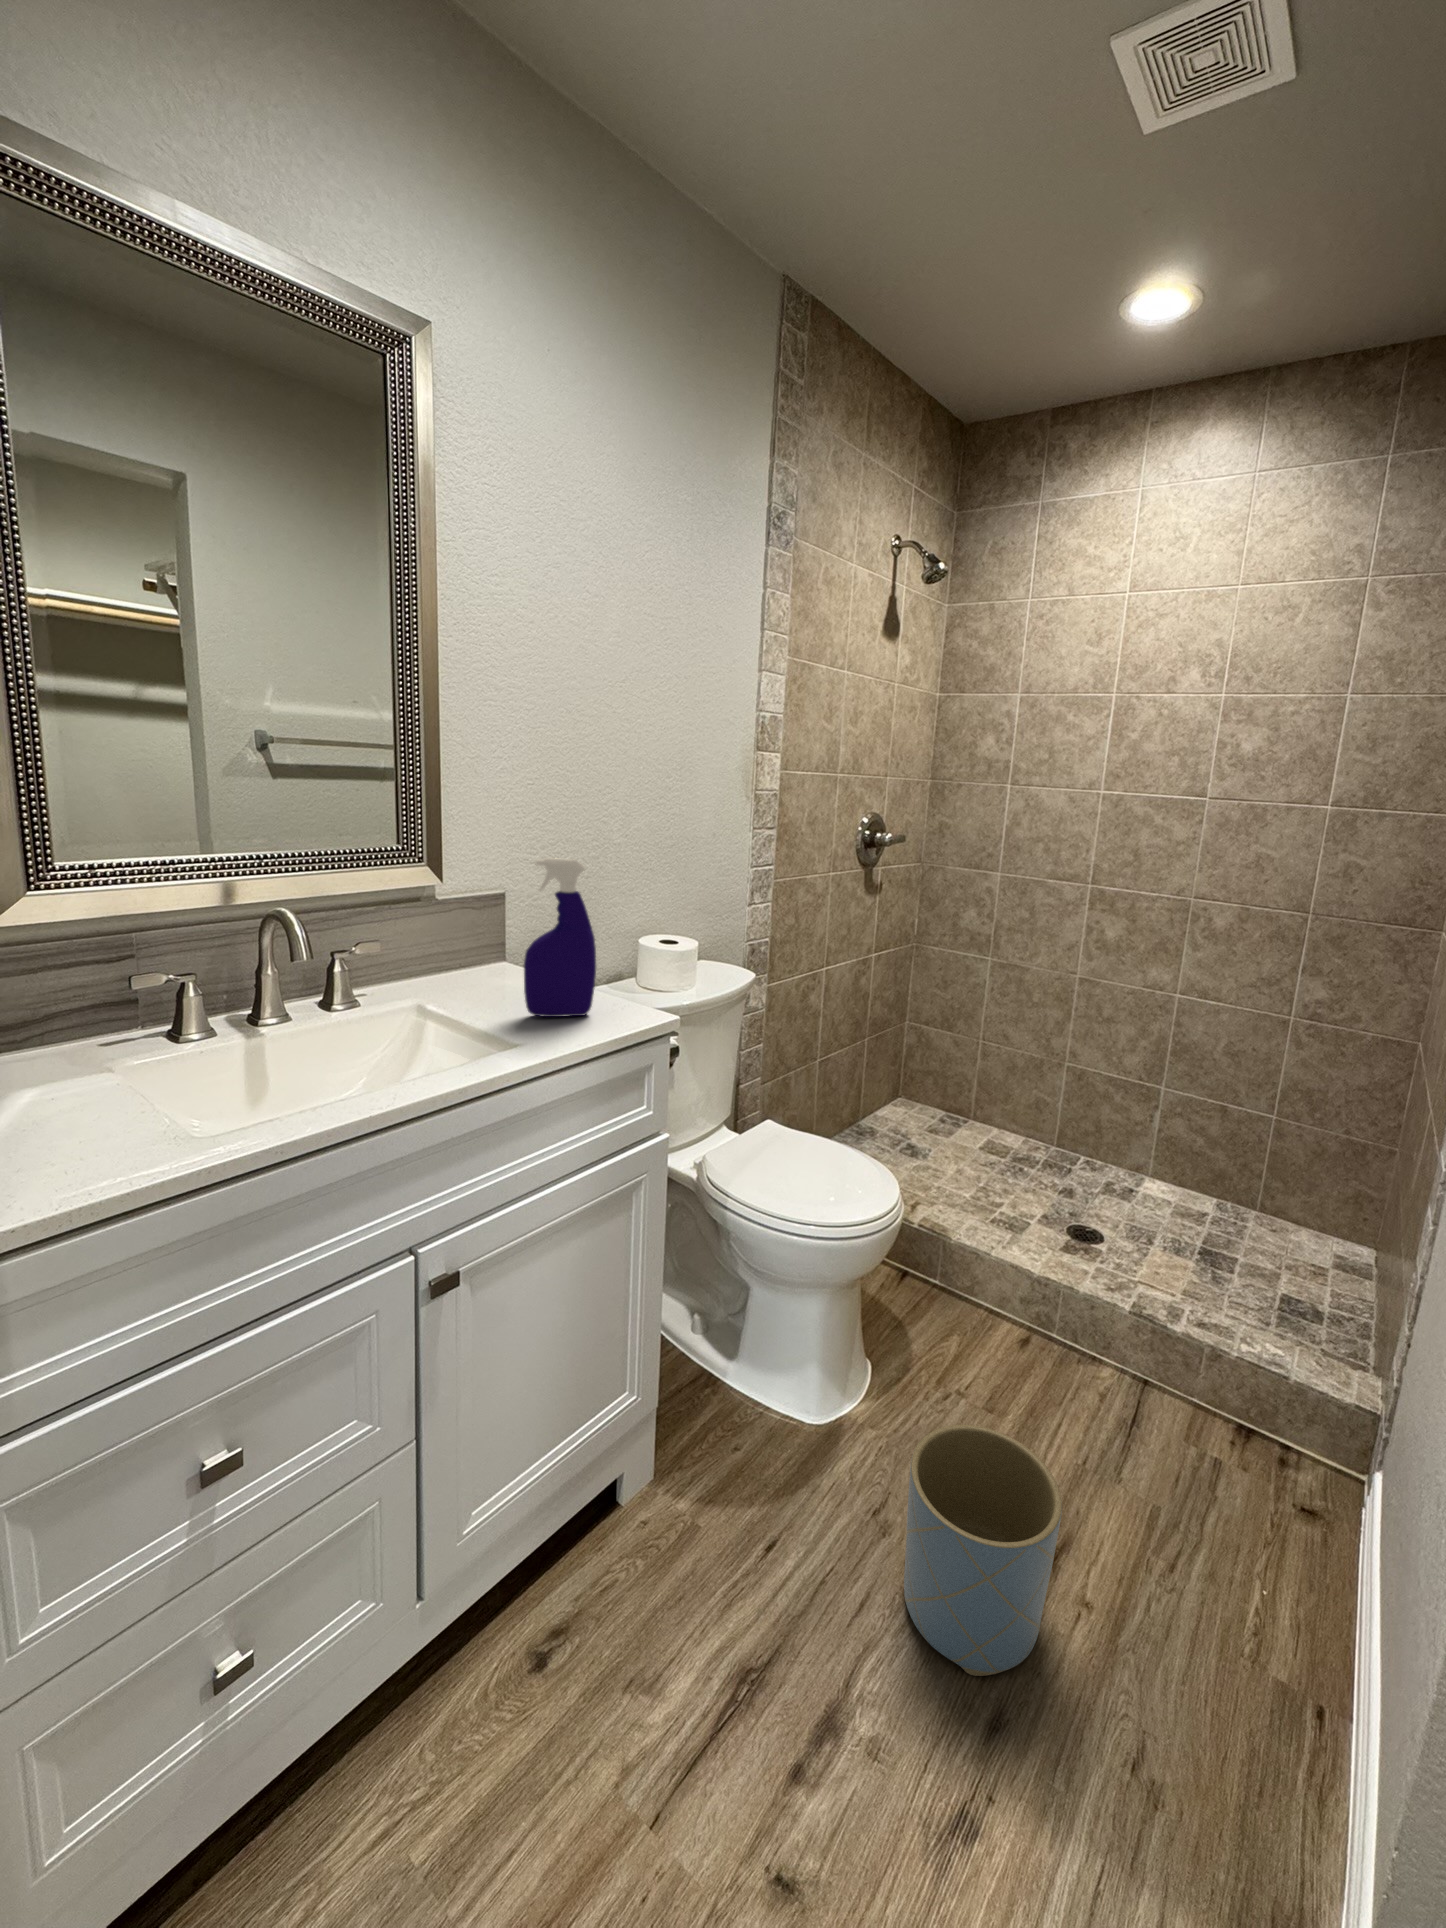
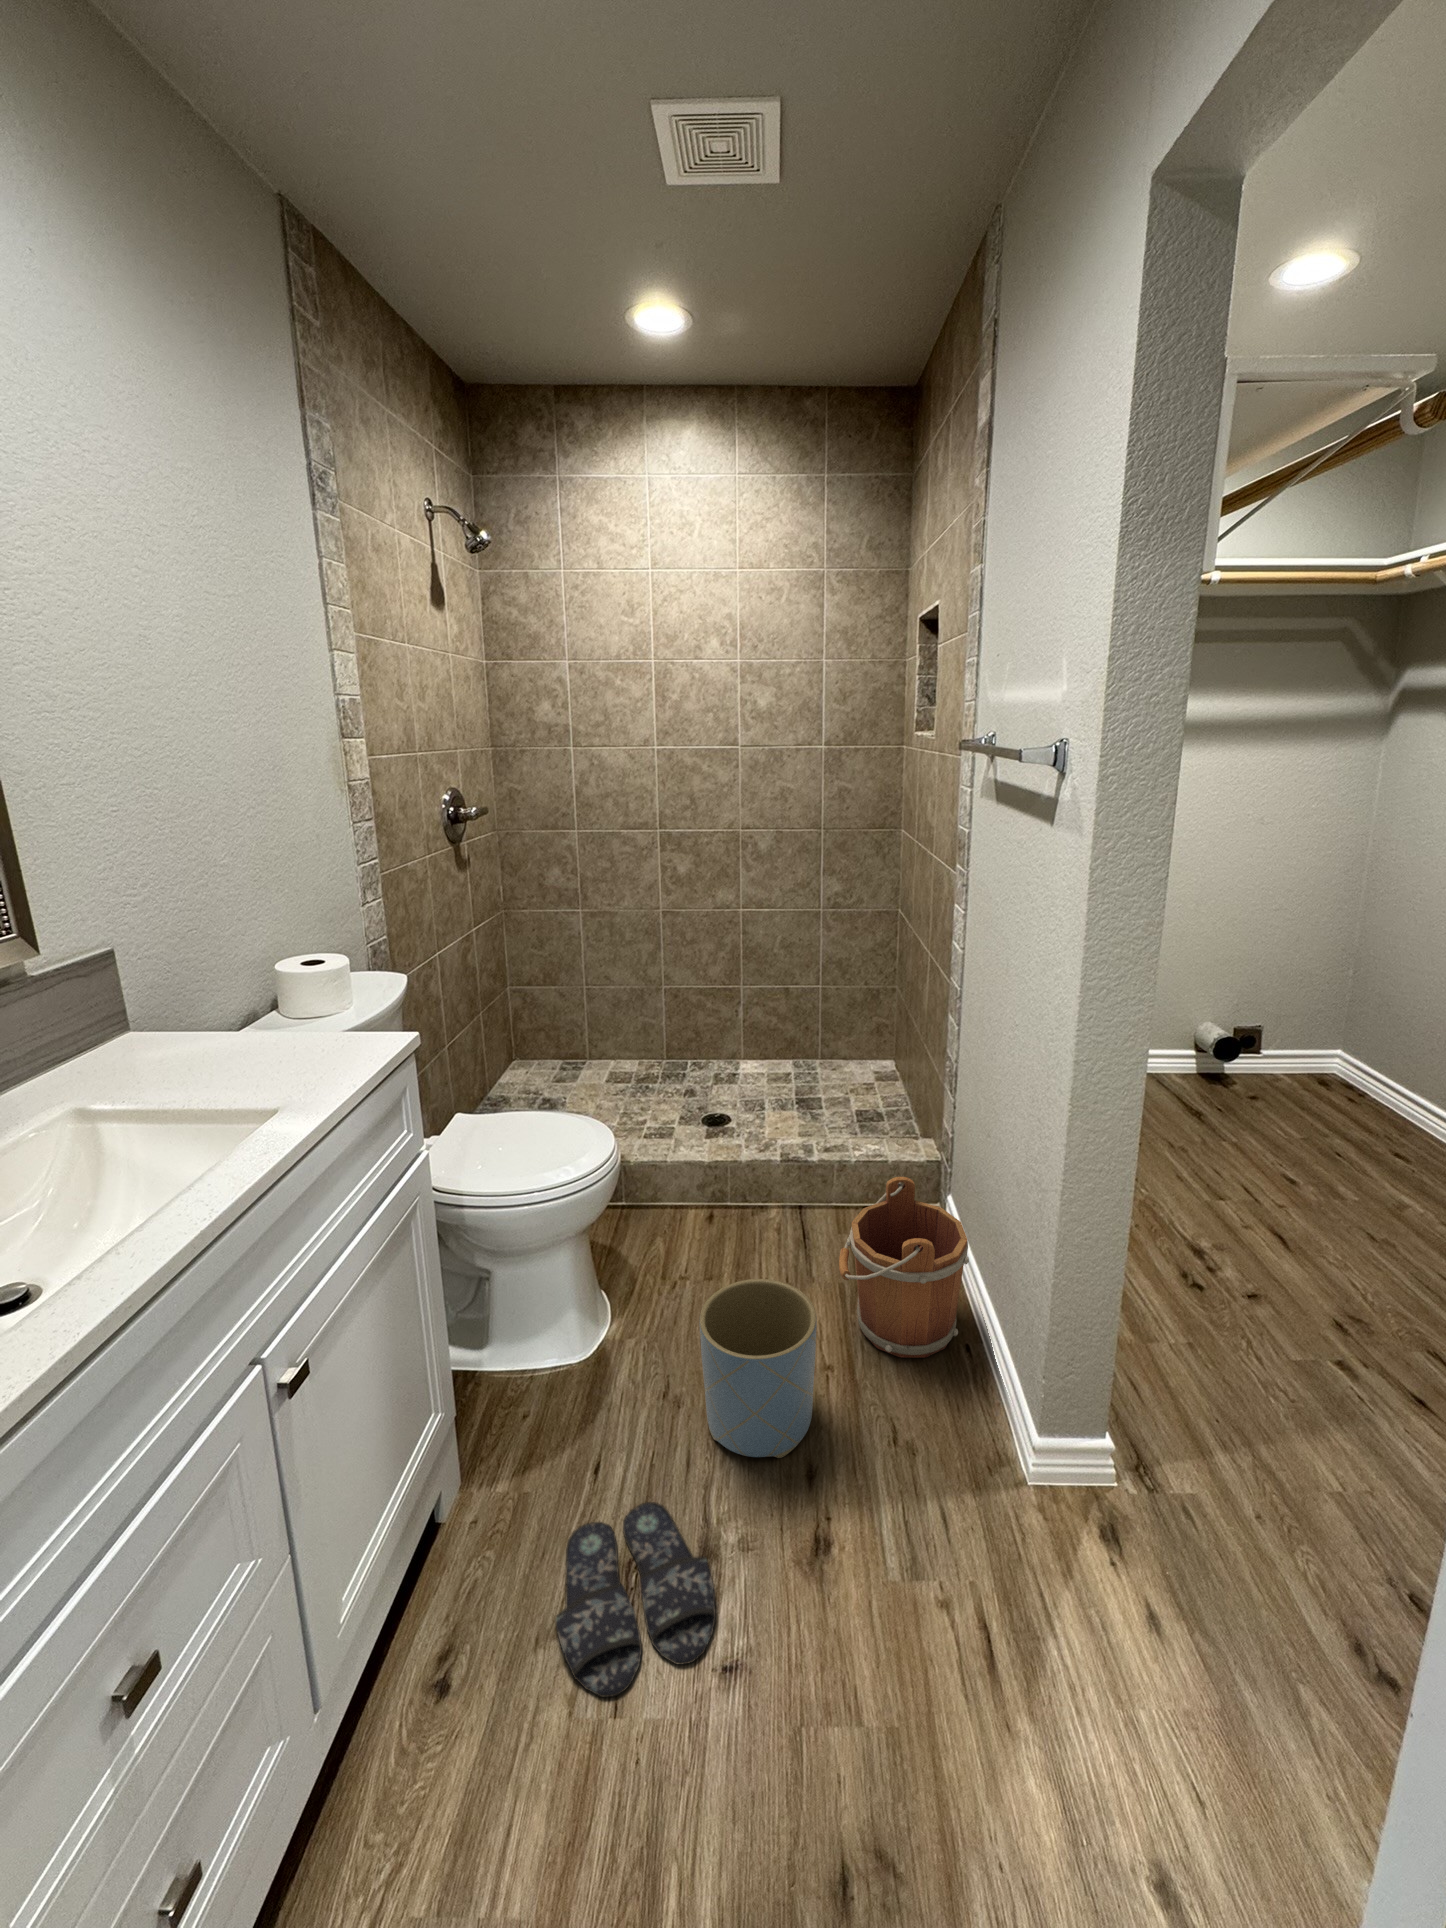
spray bottle: present [524,858,596,1017] -> none [236,891,328,1073]
bucket: none [1138,1402,1354,1688] -> present [839,1177,969,1358]
slippers: none [640,1595,825,1836] -> present [556,1502,716,1697]

